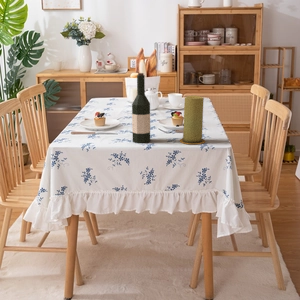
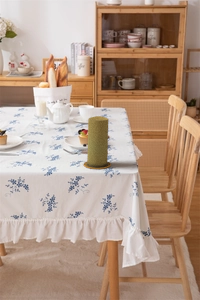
wine bottle: present [132,73,150,143] -> none [32,92,52,167]

